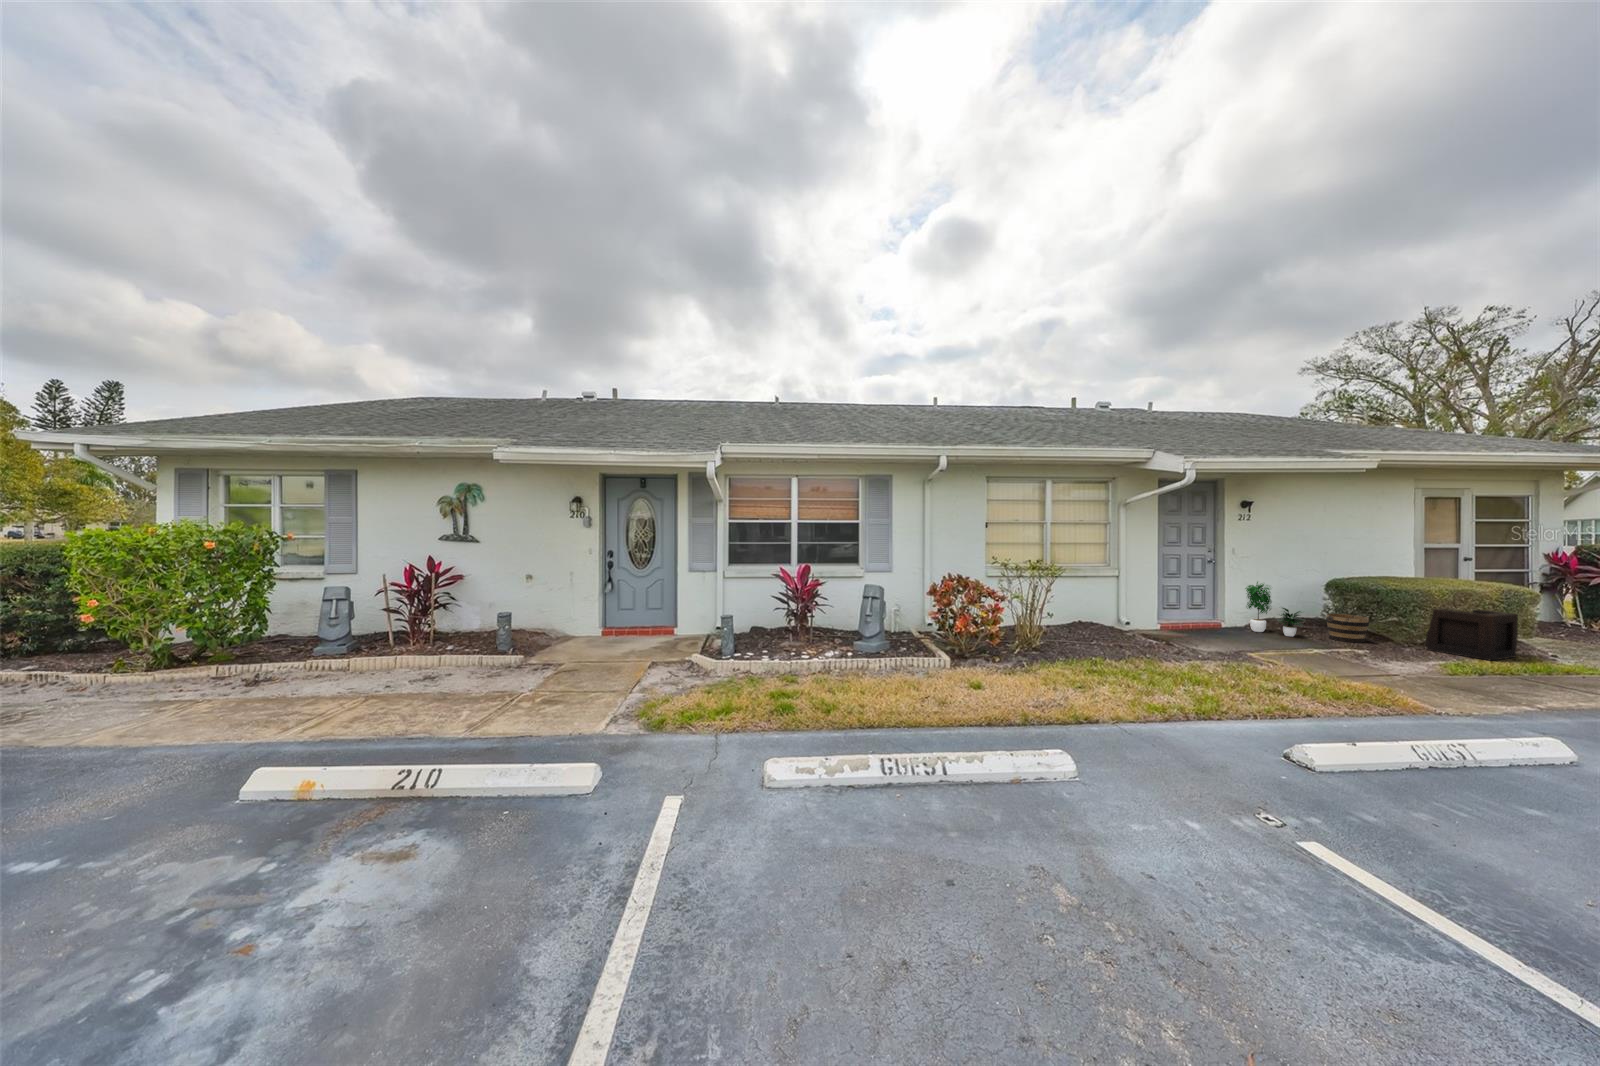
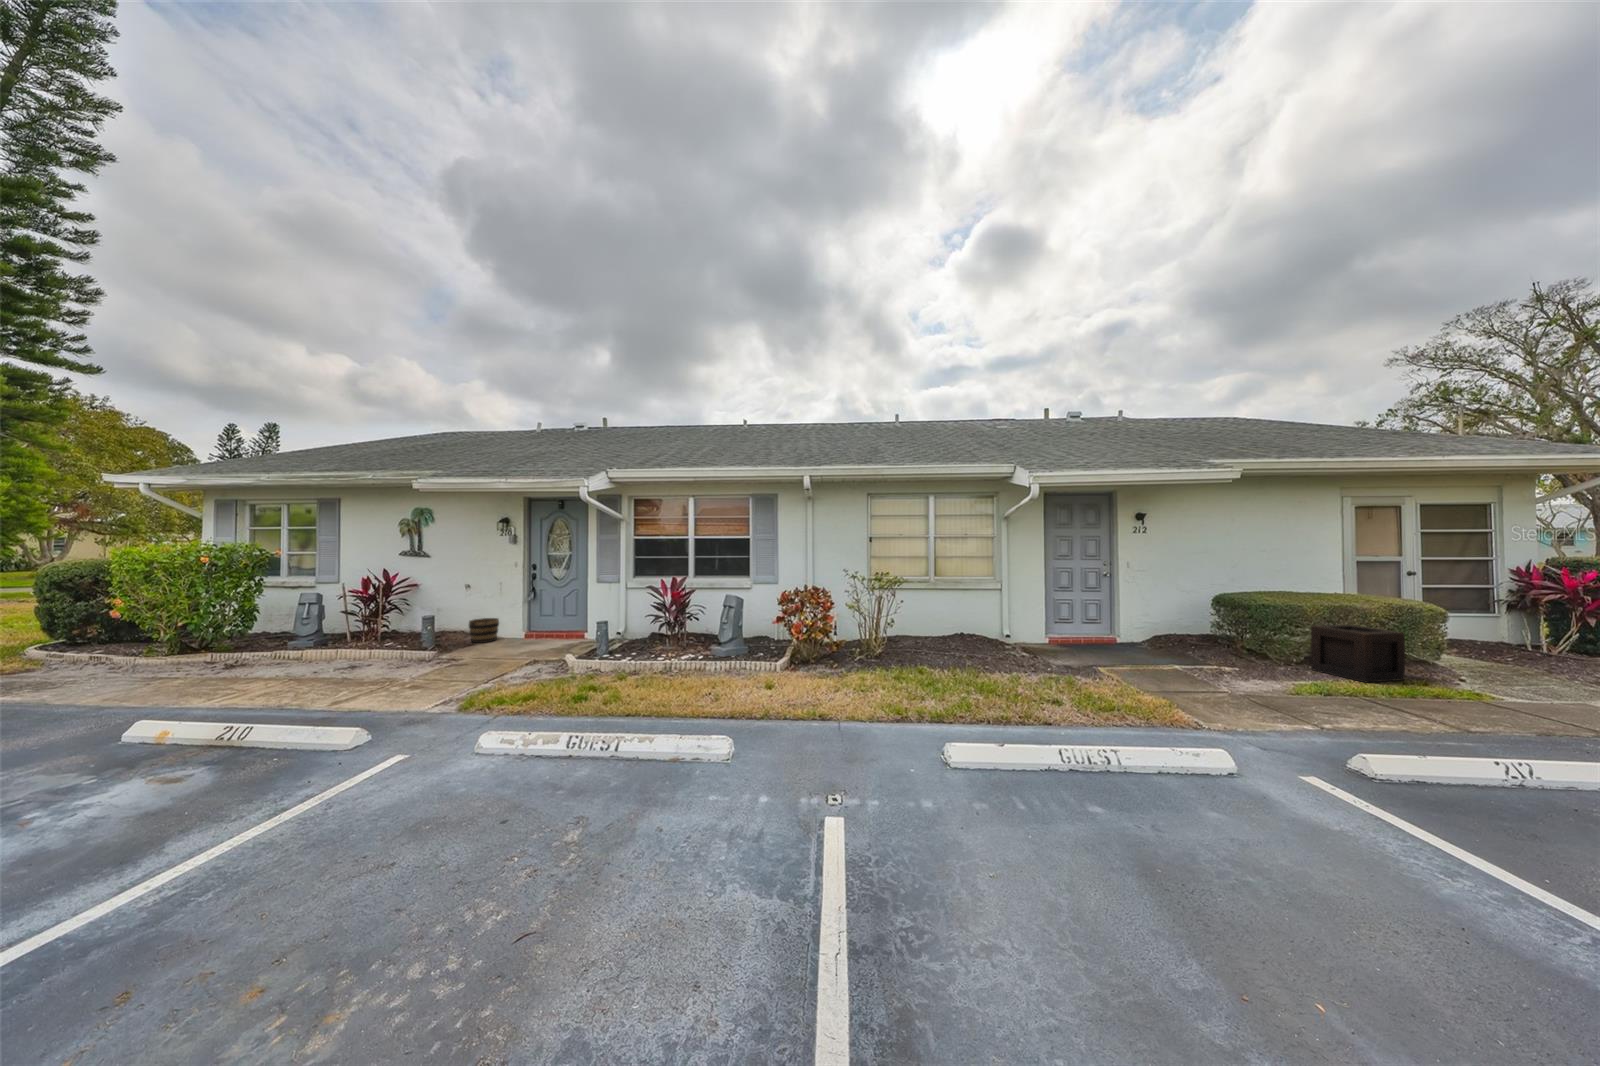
potted plant: present [1245,582,1303,637] -> none [1138,595,1194,653]
bucket: present [1326,614,1369,643] -> present [469,618,499,643]

